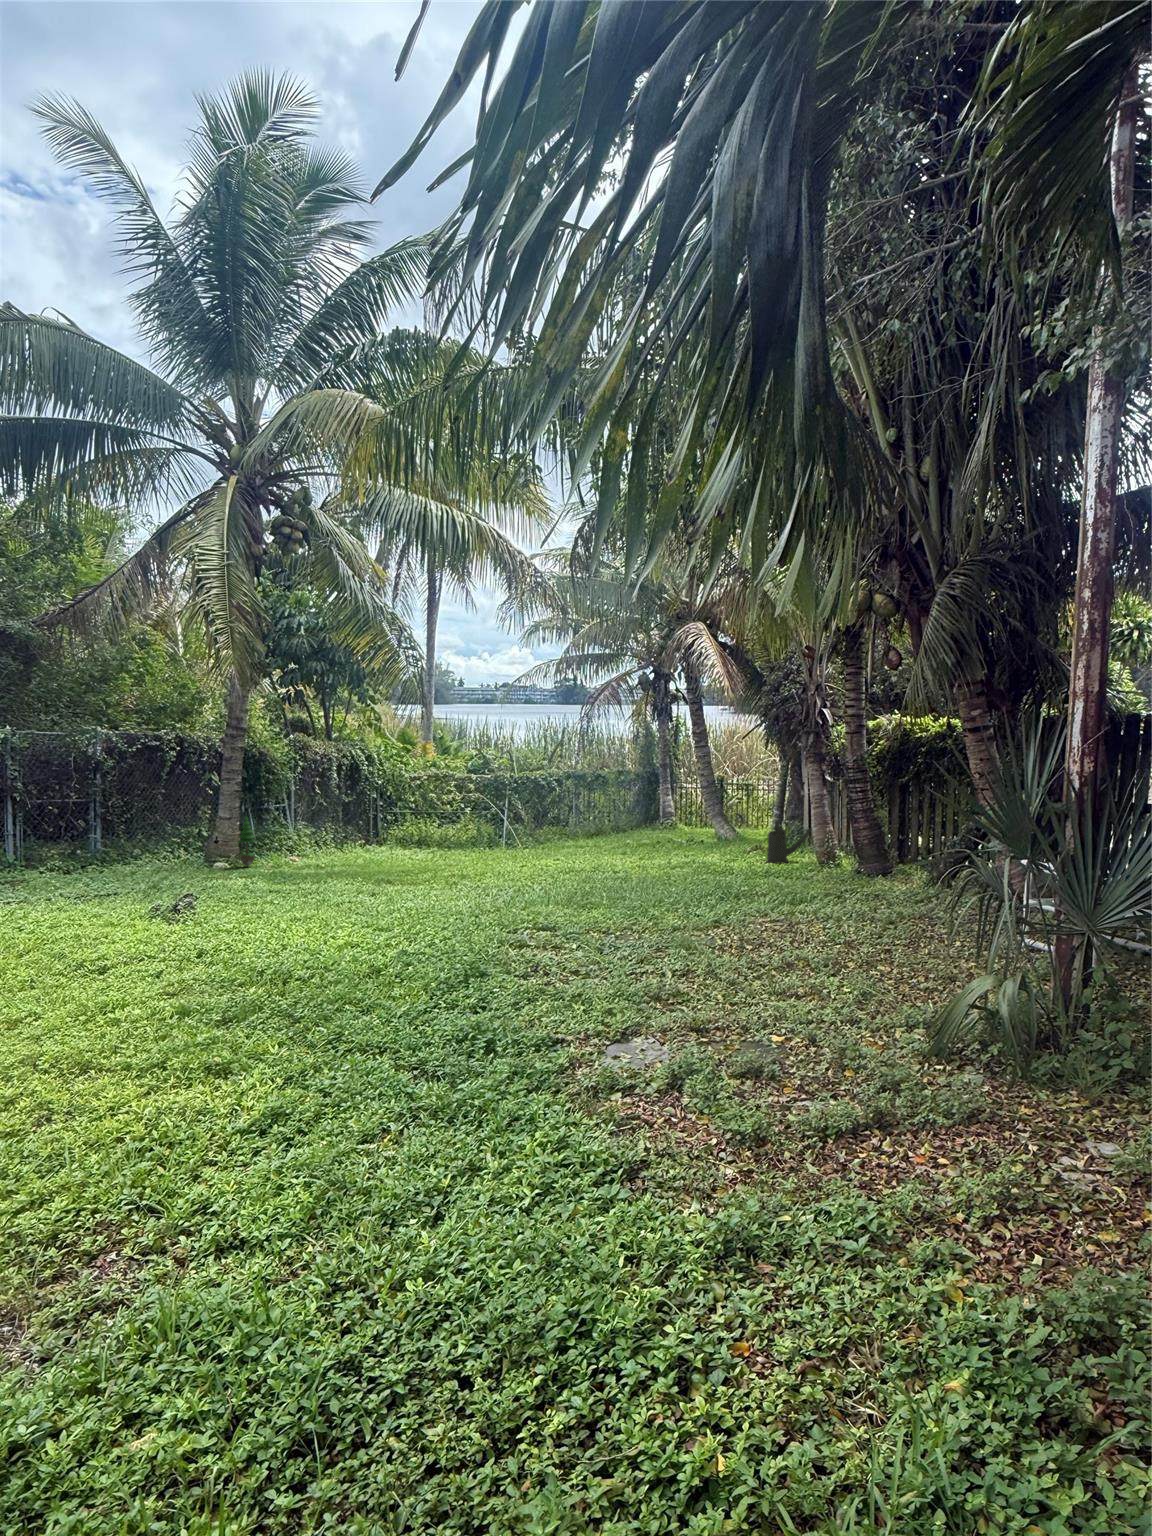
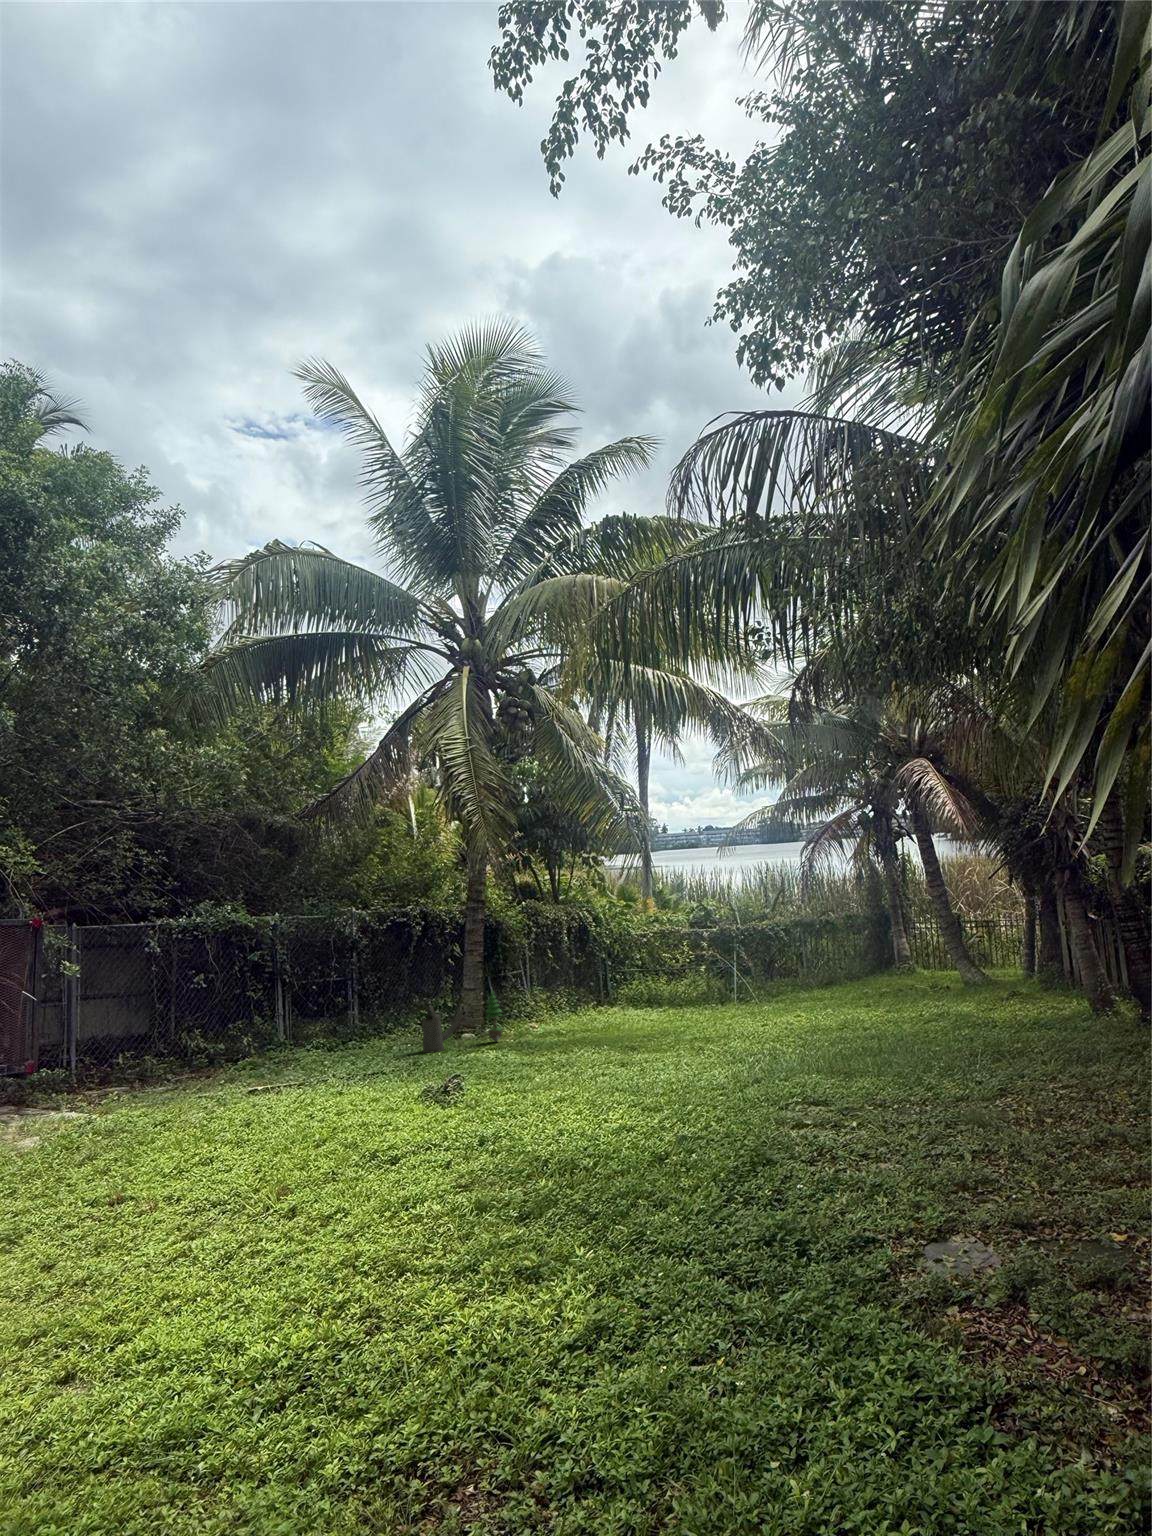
watering can: present [760,821,812,863] -> present [422,1006,465,1053]

